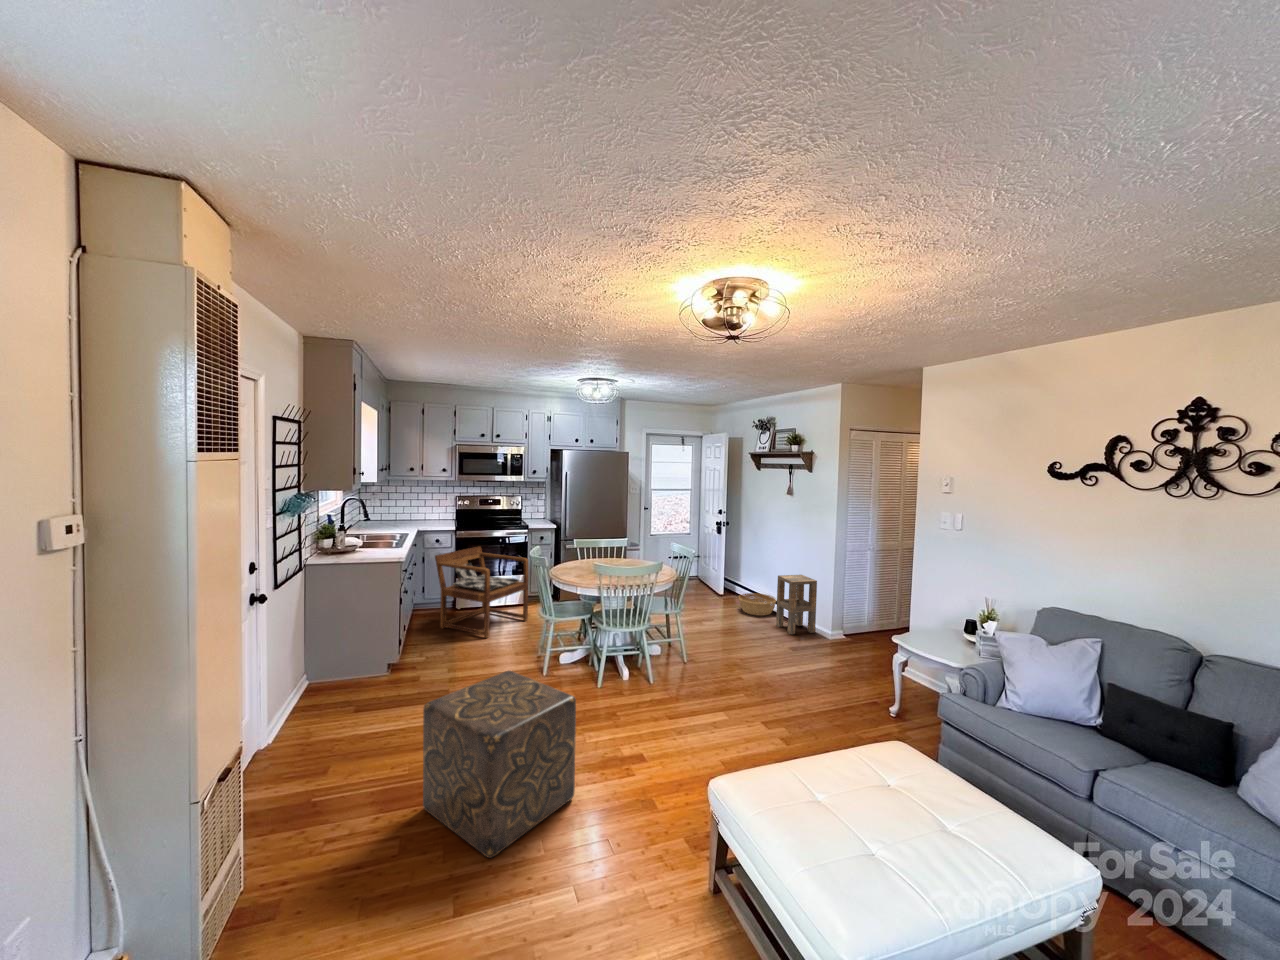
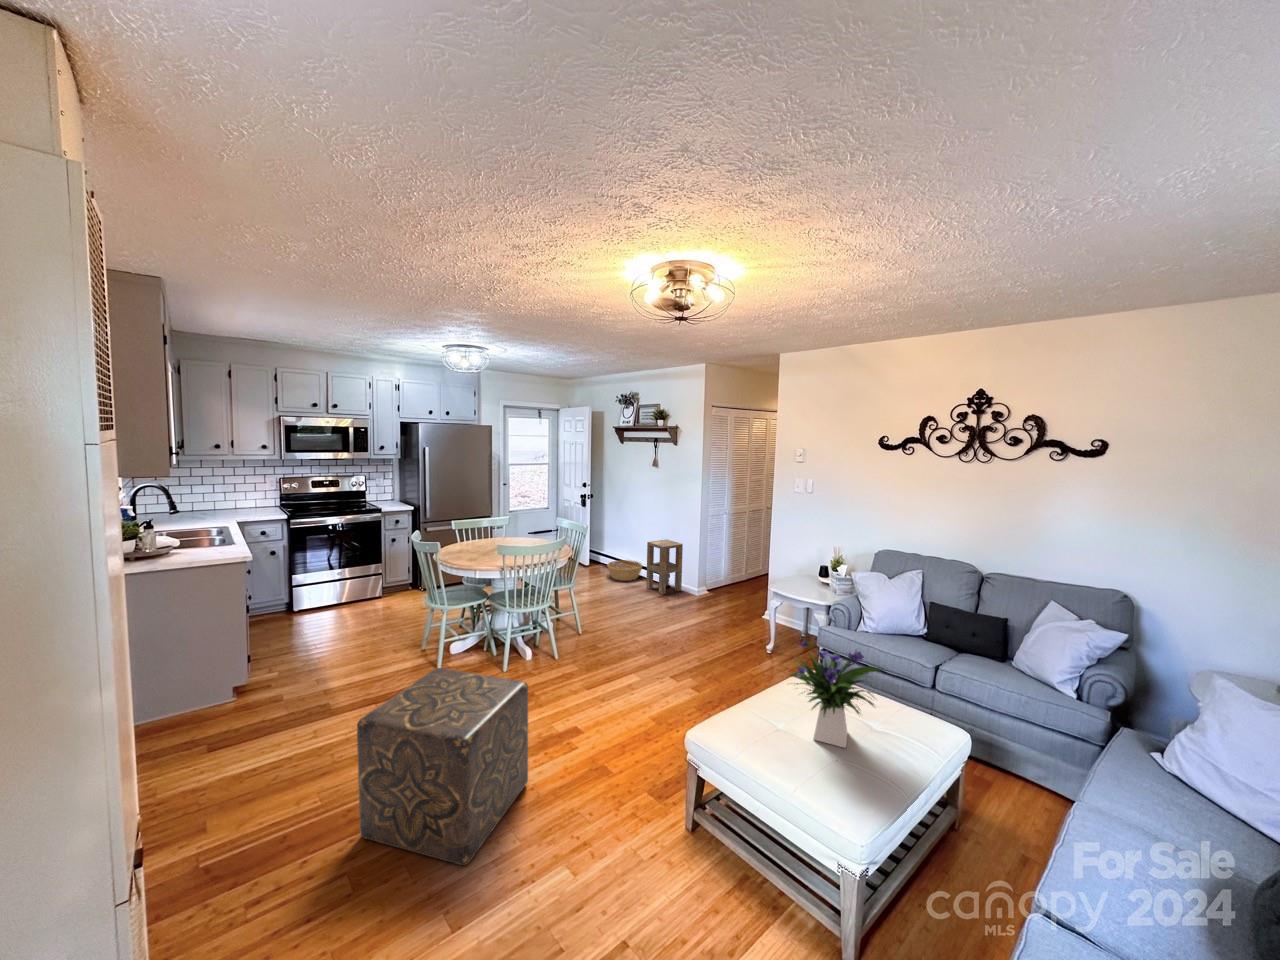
armchair: present [435,547,528,638] -> none [269,536,392,639]
flower arrangement: none [812,693,946,842] -> present [789,637,883,748]

